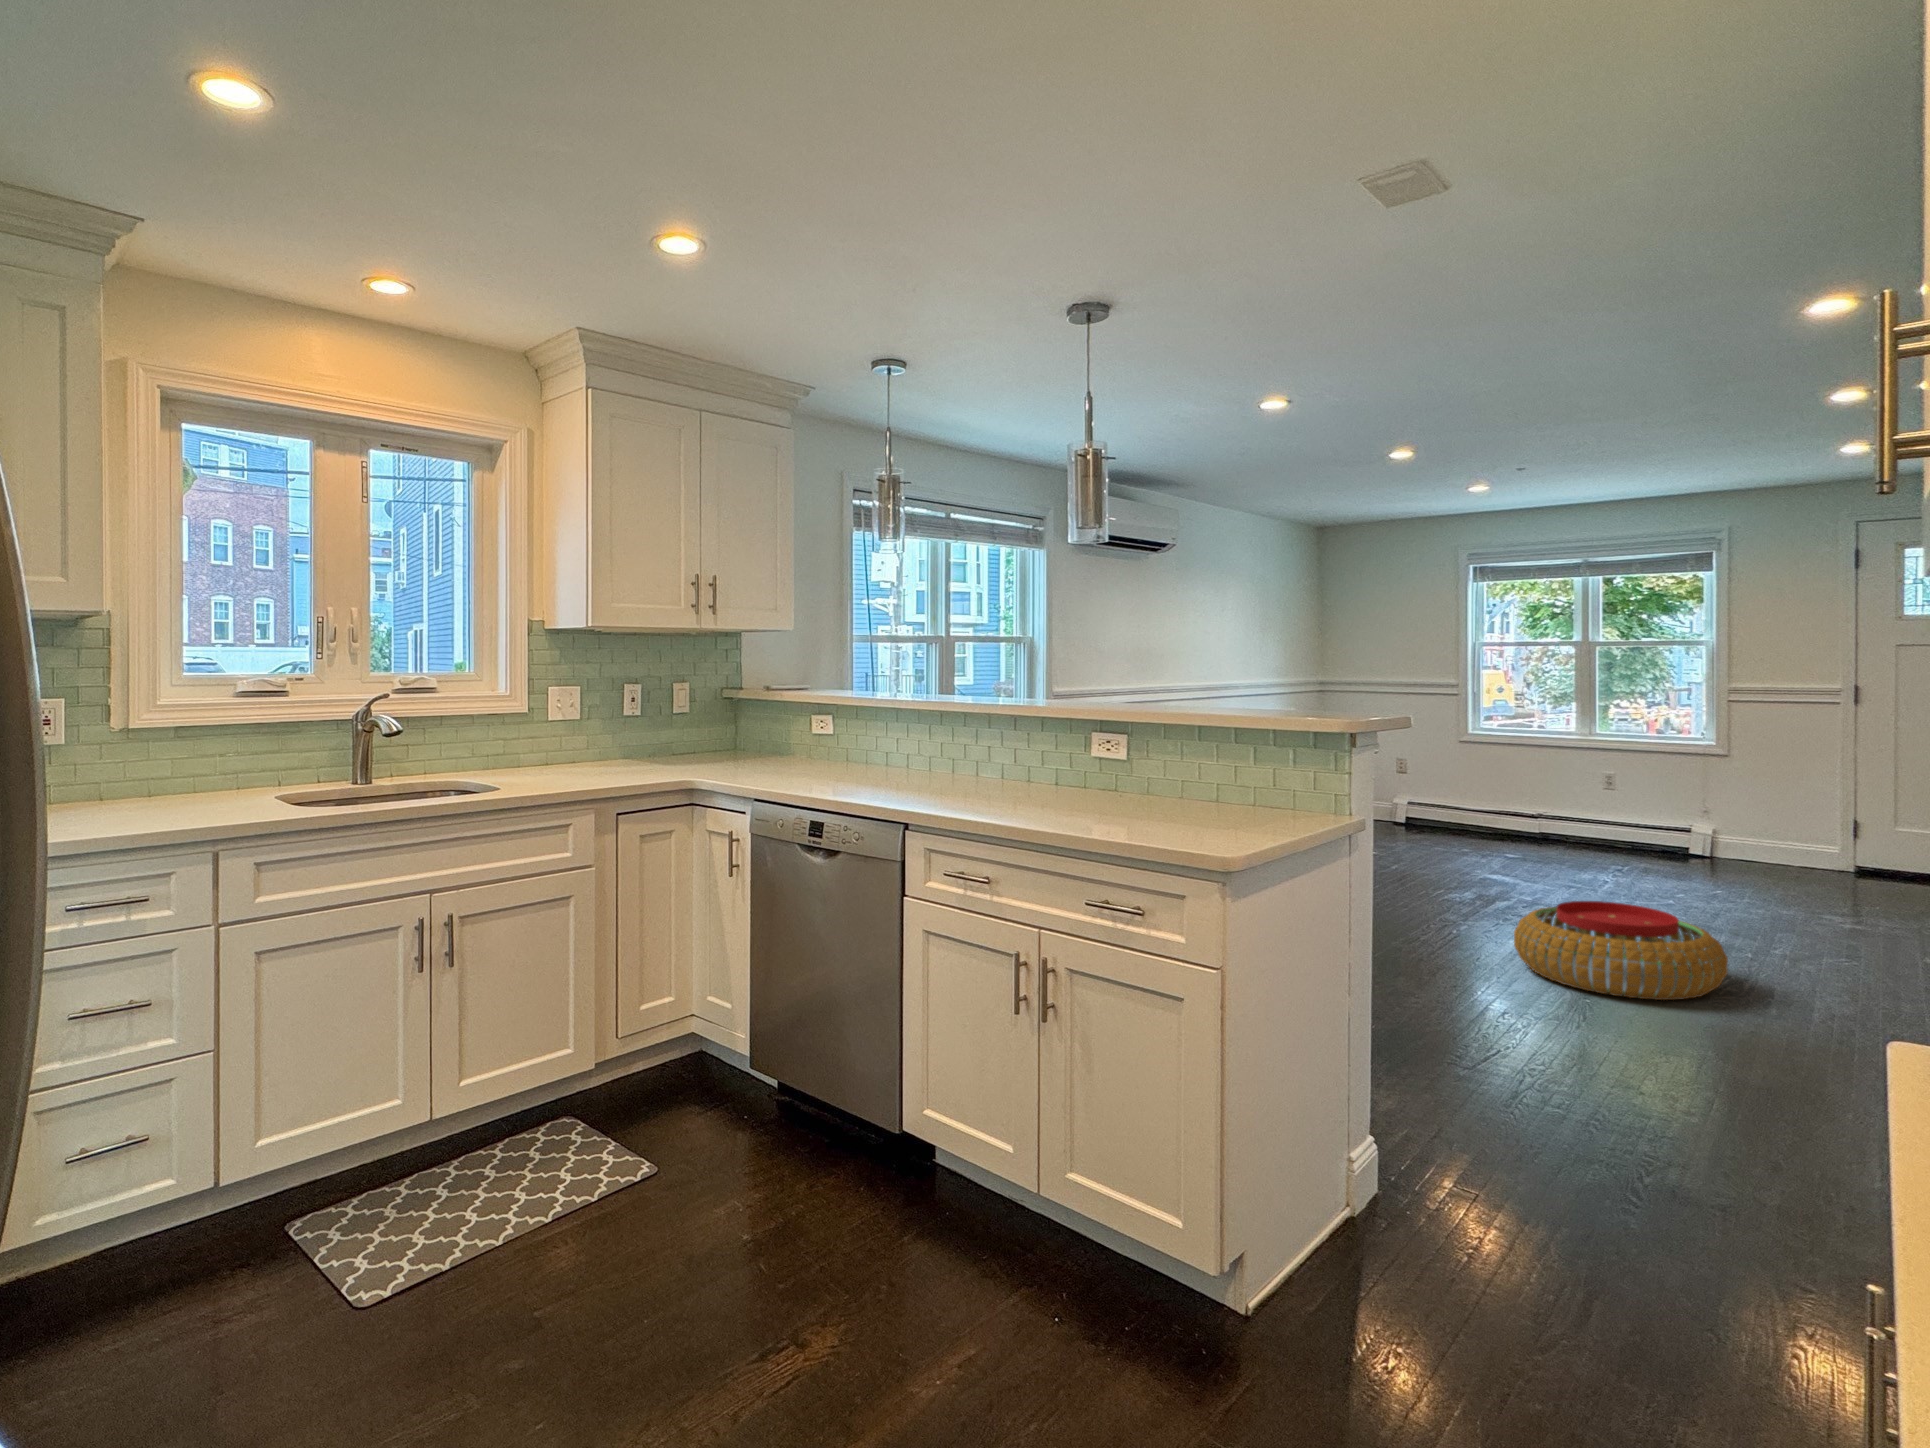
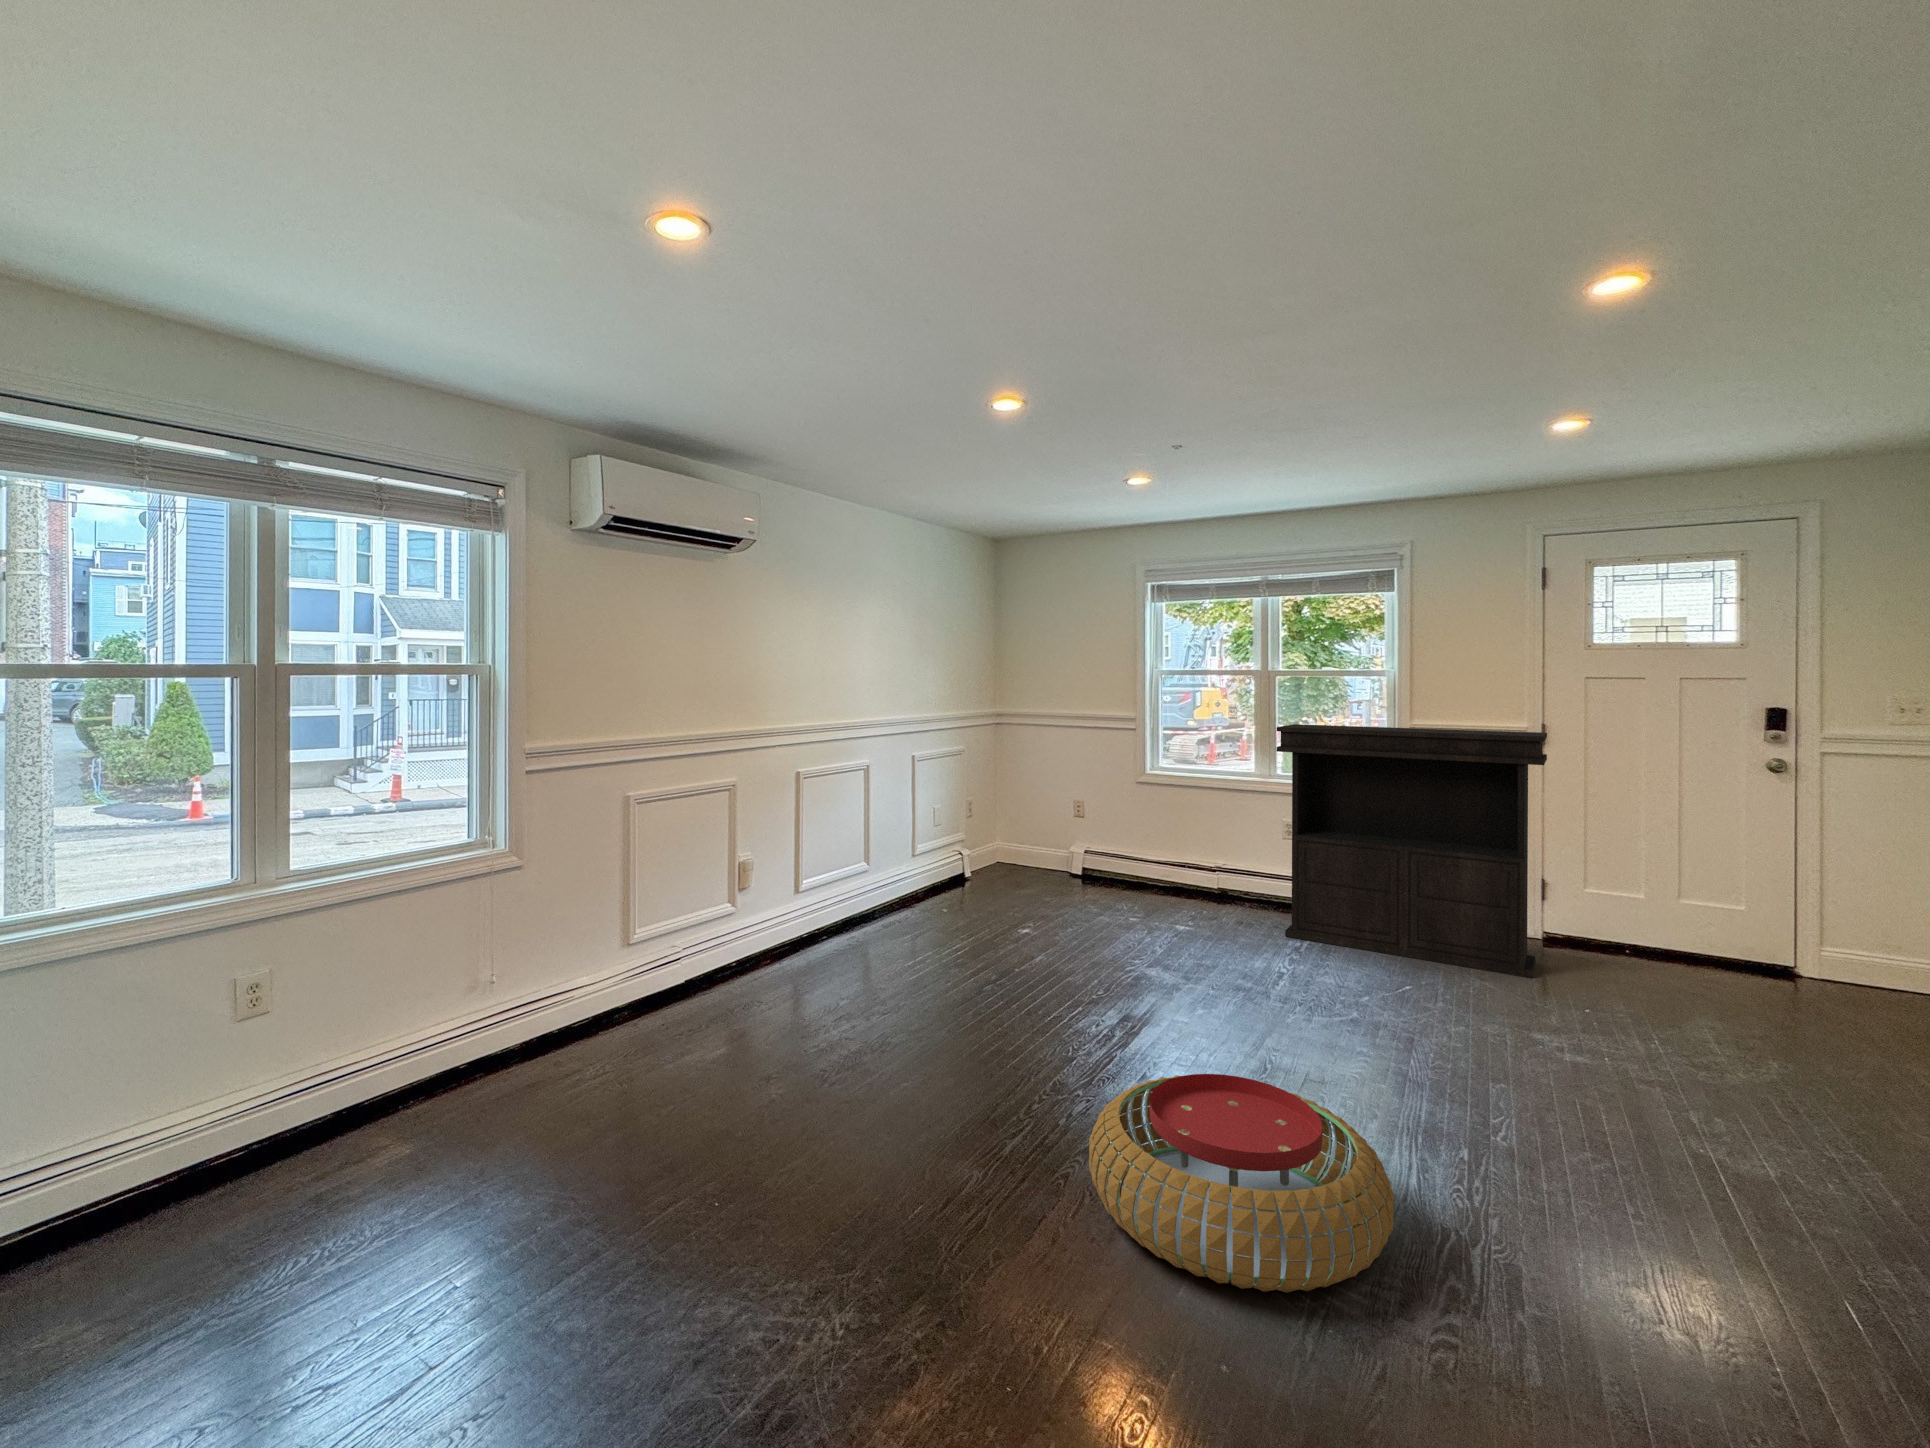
console table: none [1605,687,1857,891] -> present [1277,724,1547,978]

